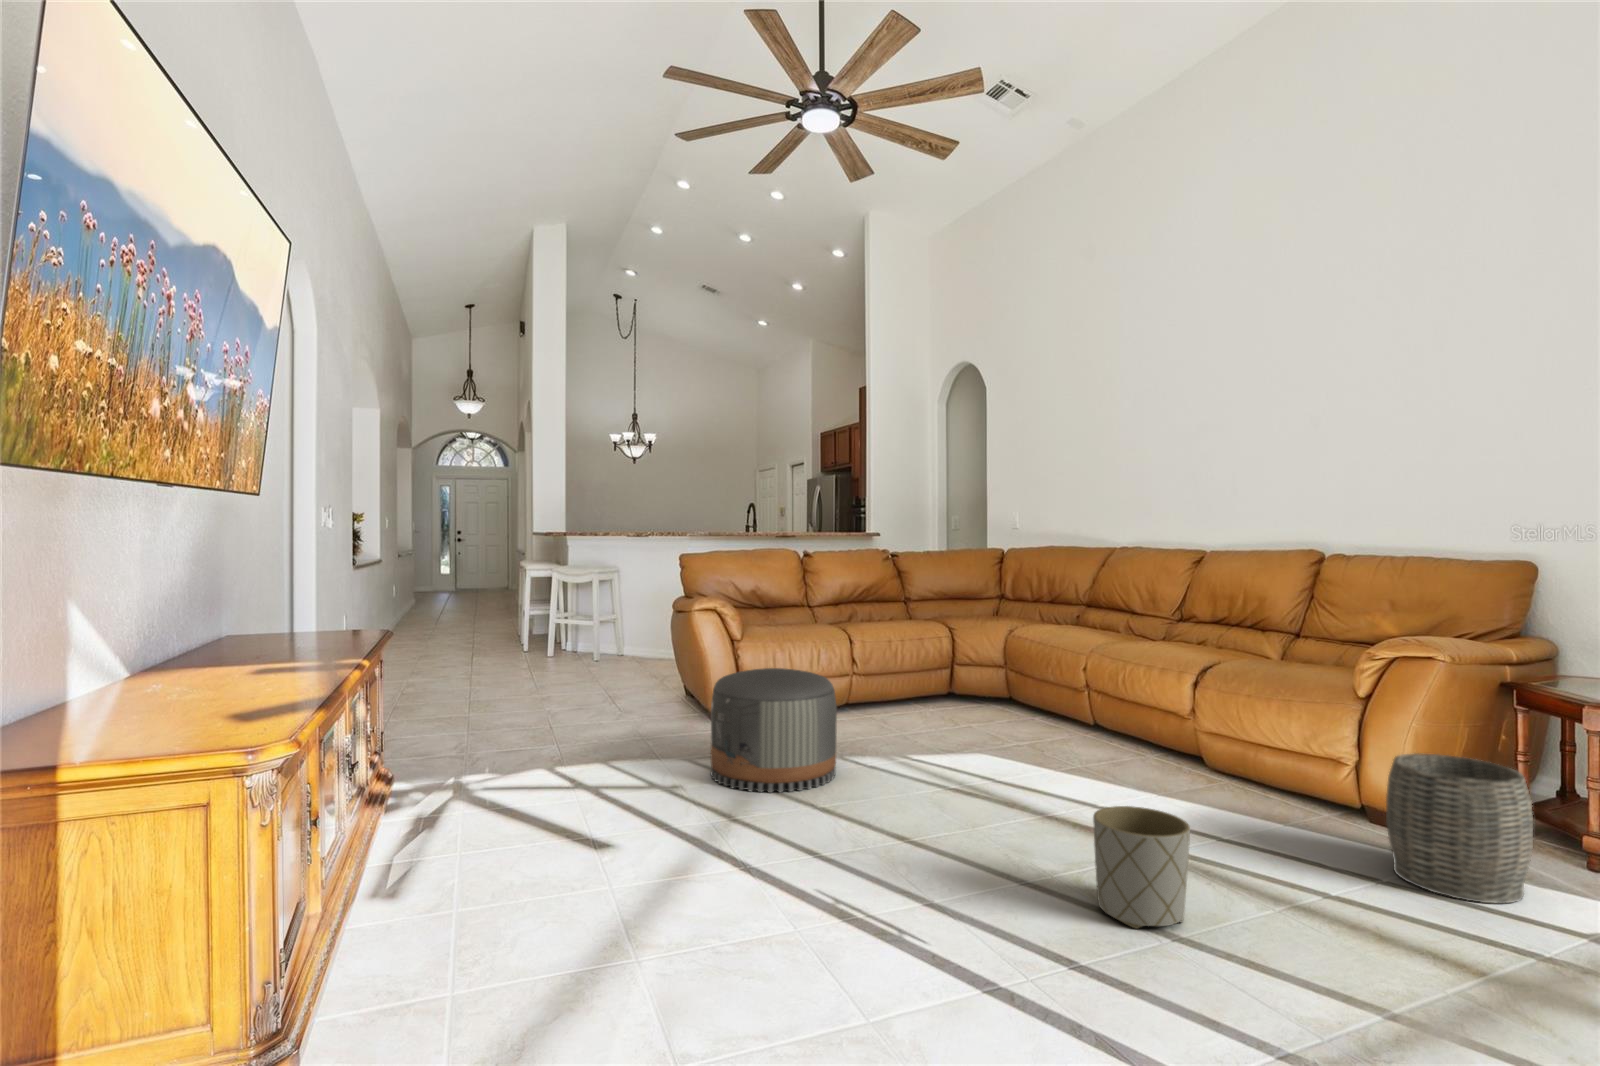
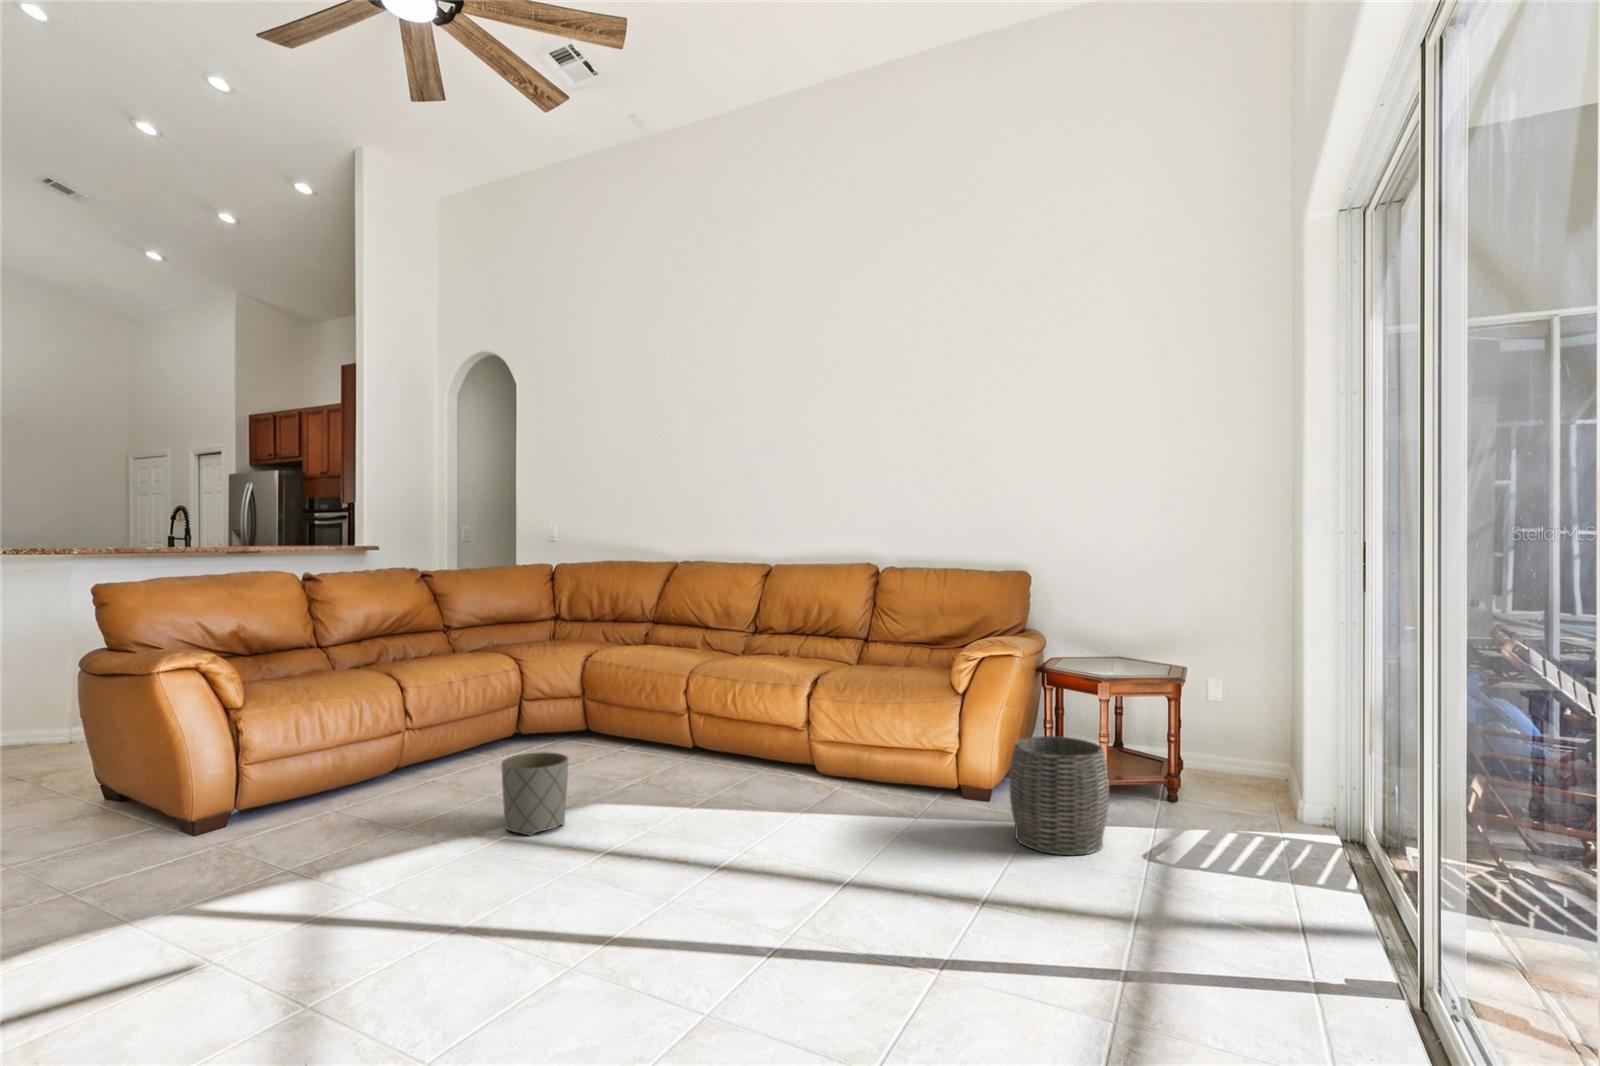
pouf: present [711,668,837,793] -> none [263,740,456,926]
planter: present [1093,806,1190,929] -> present [502,752,568,835]

